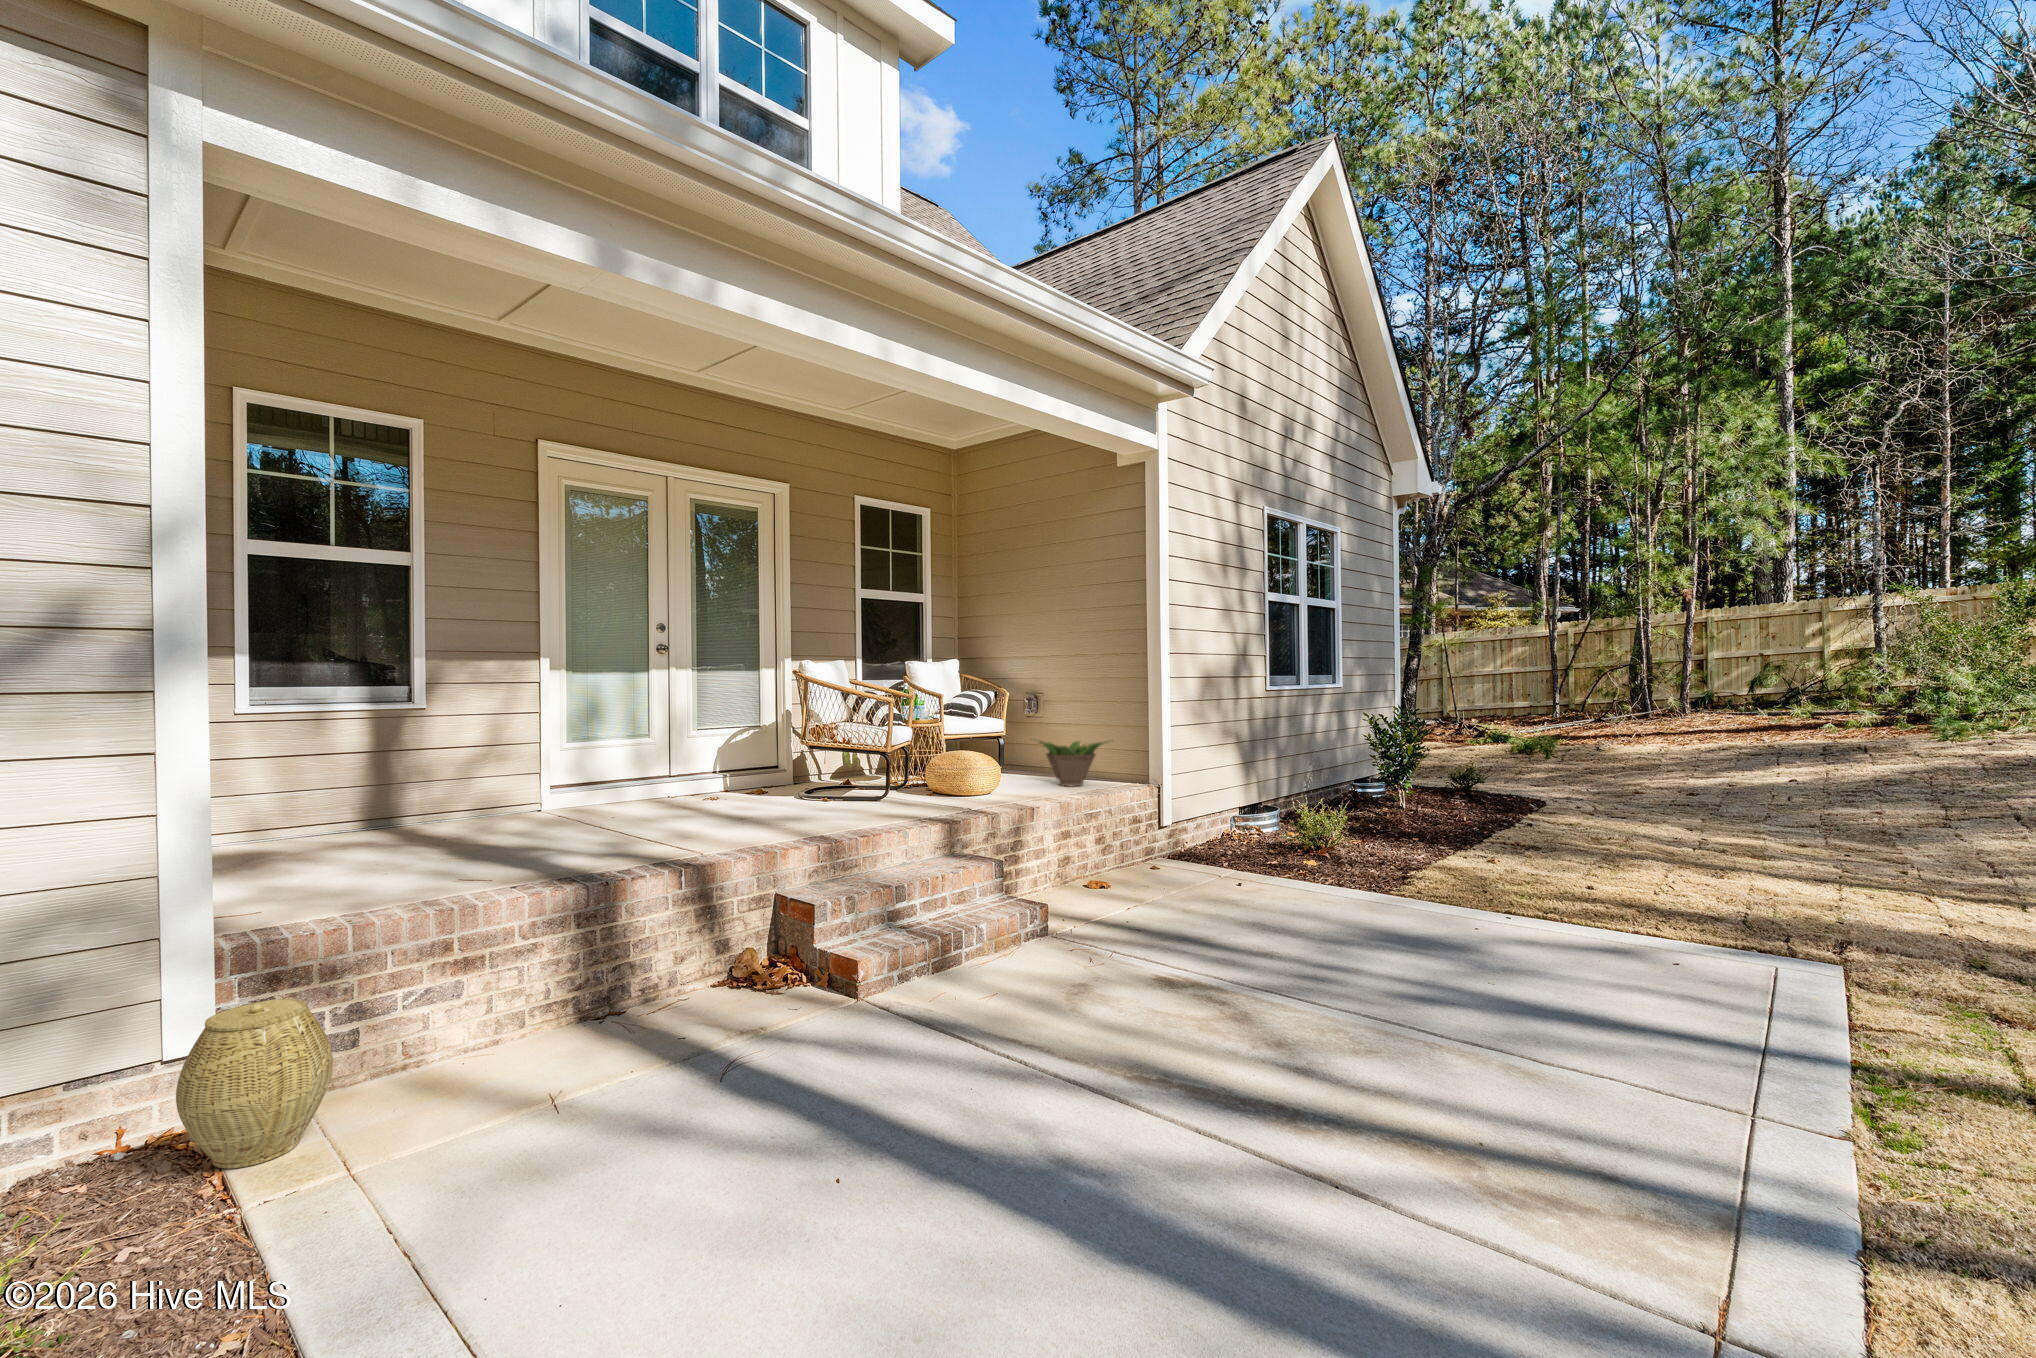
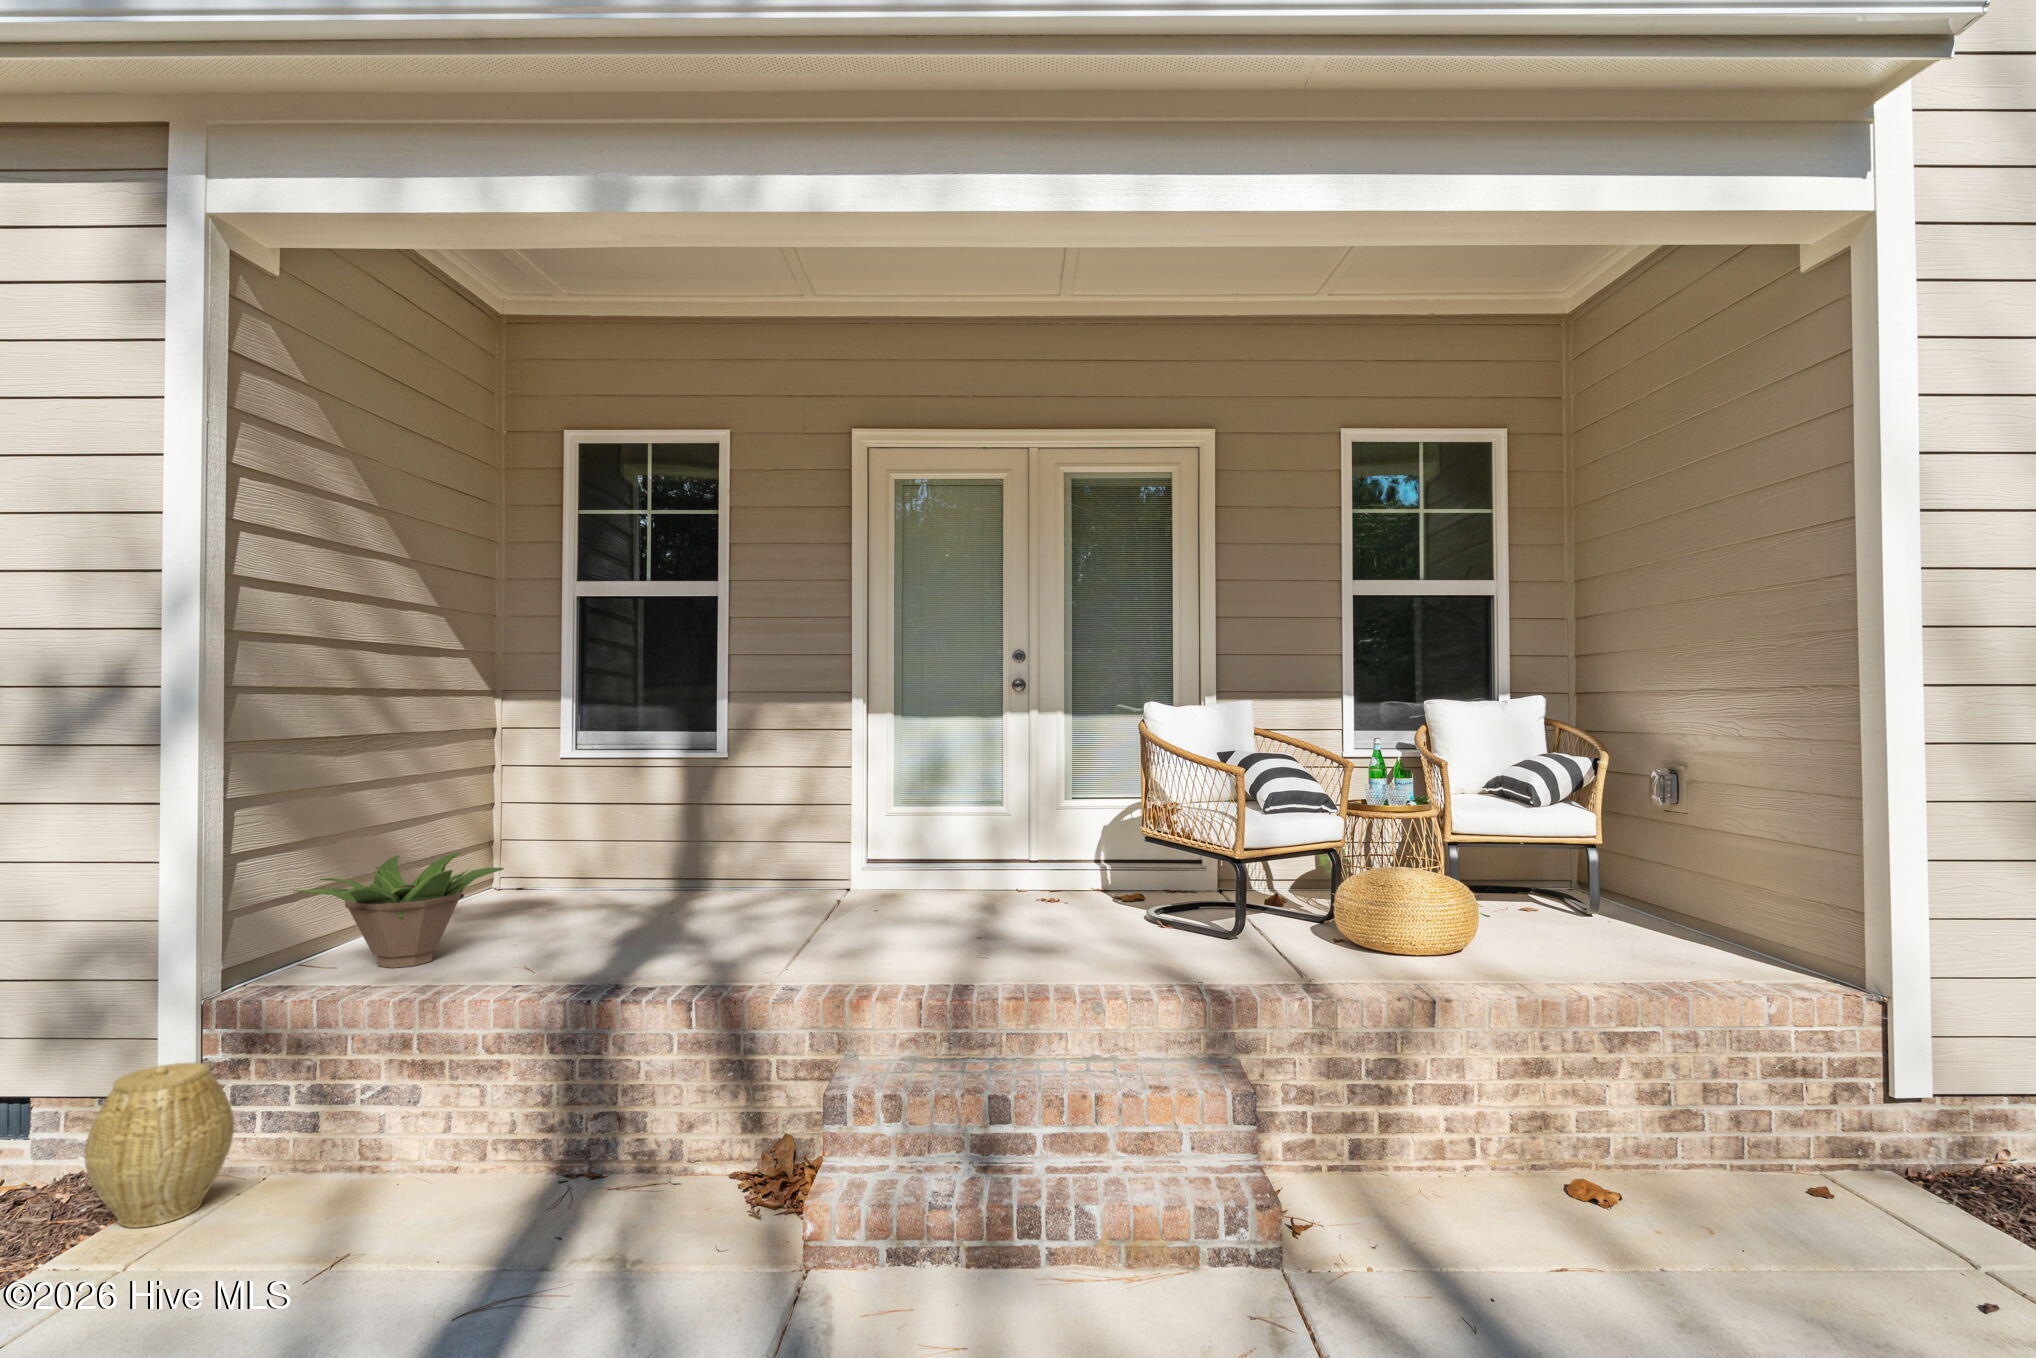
decorative plant: present [1039,741,1109,786] -> present [293,853,504,968]

